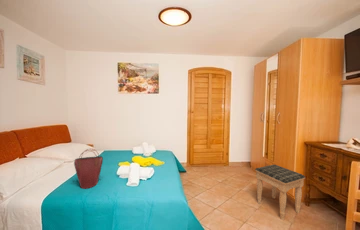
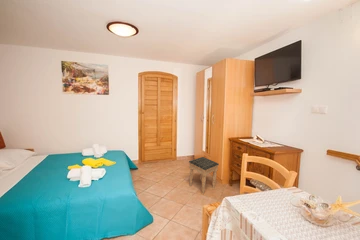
handbag: present [74,149,103,189] -> none [20,157,52,194]

